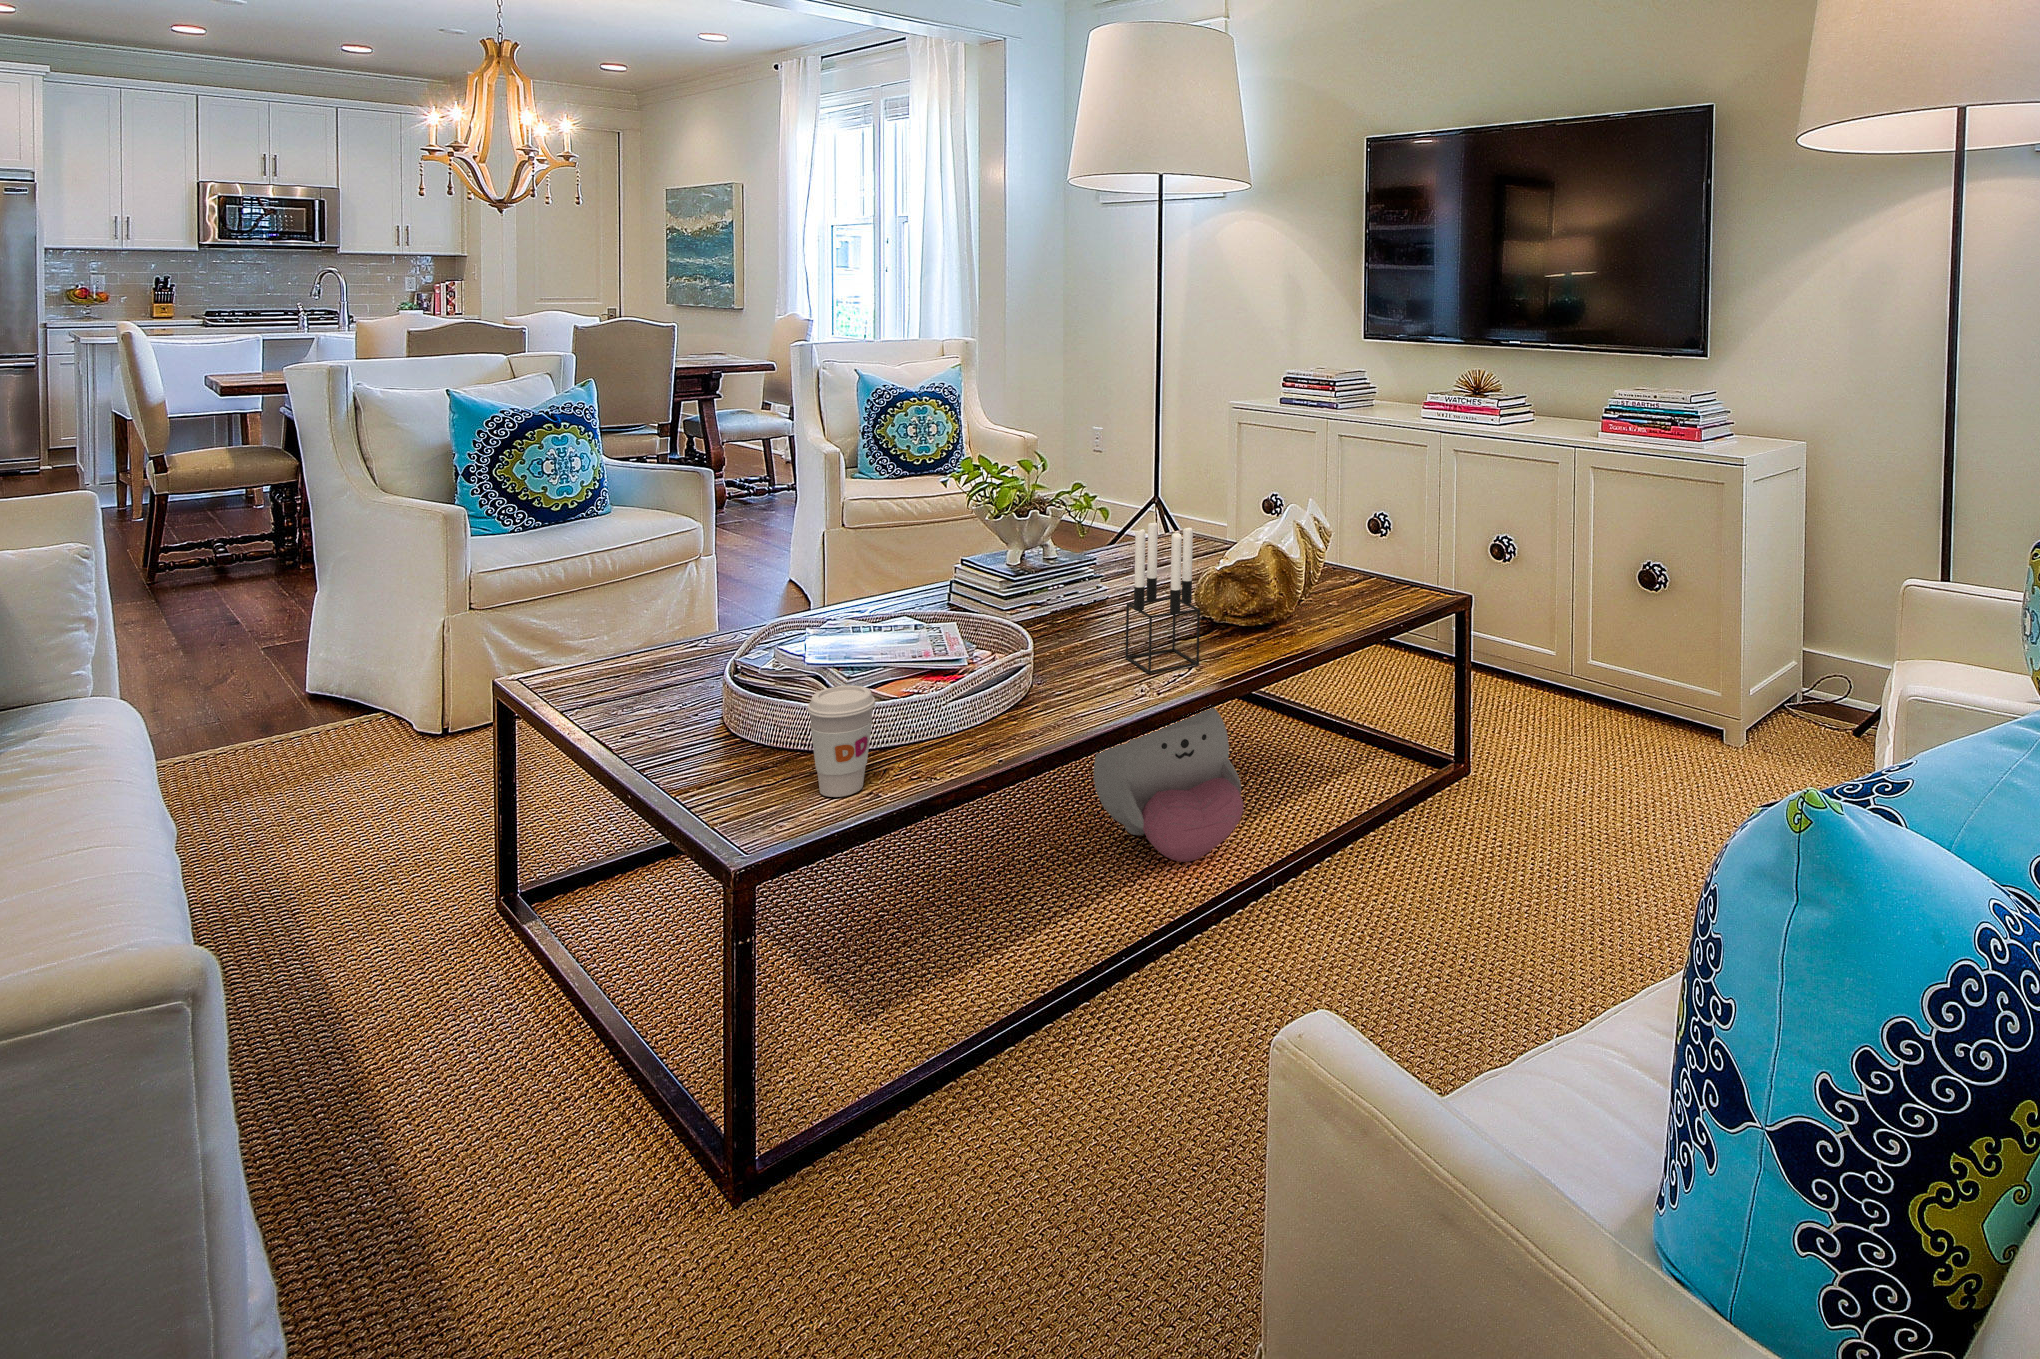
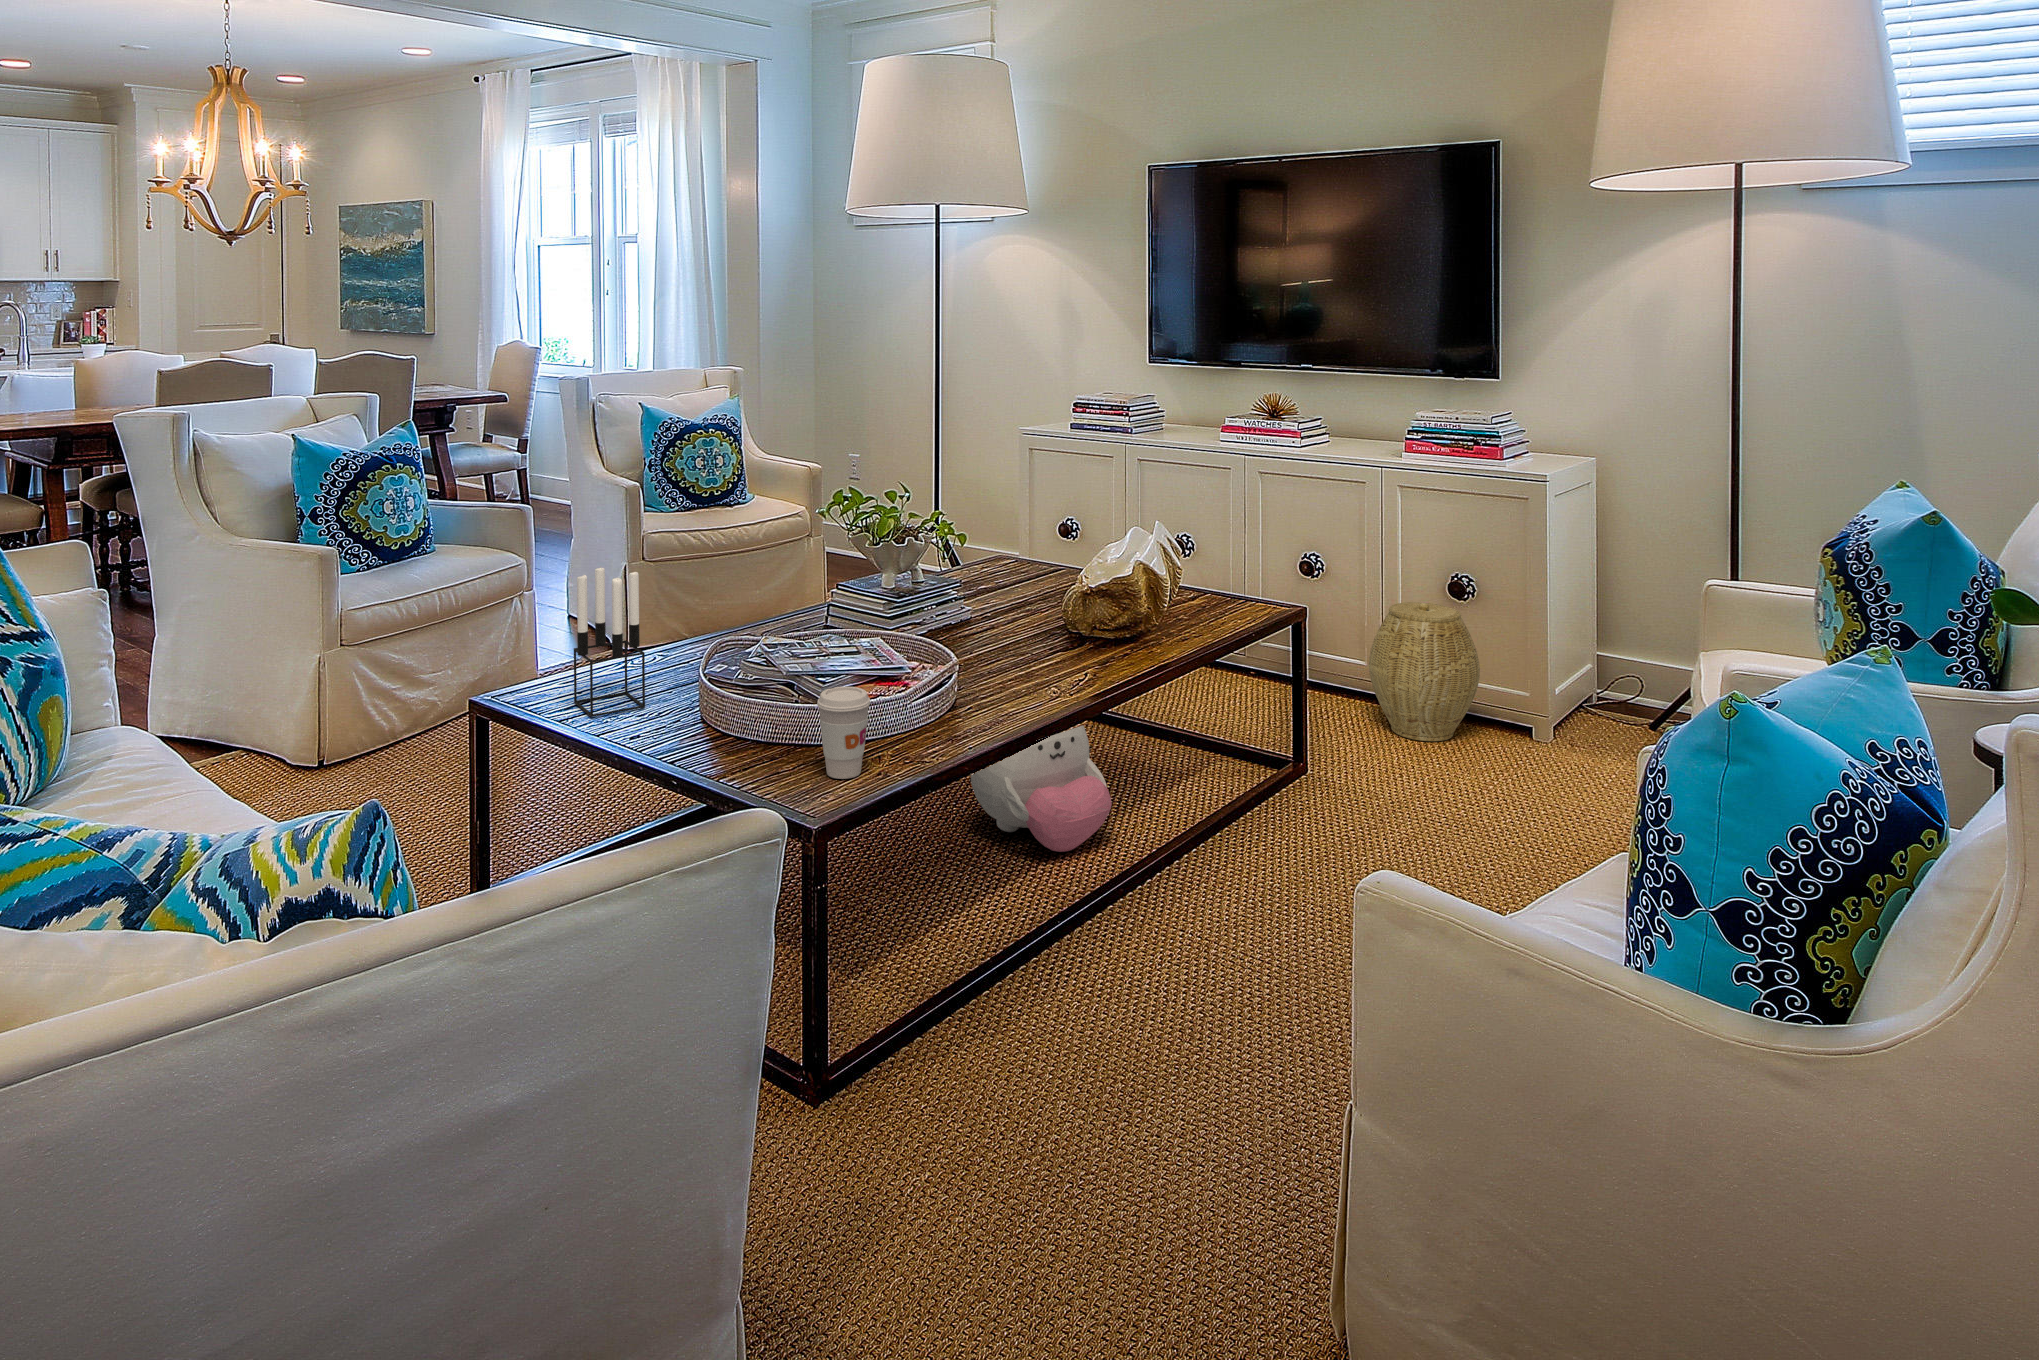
candle holder: present [1126,522,1200,674] -> present [574,567,645,717]
woven basket: none [1563,593,1679,741] -> present [1369,602,1480,741]

